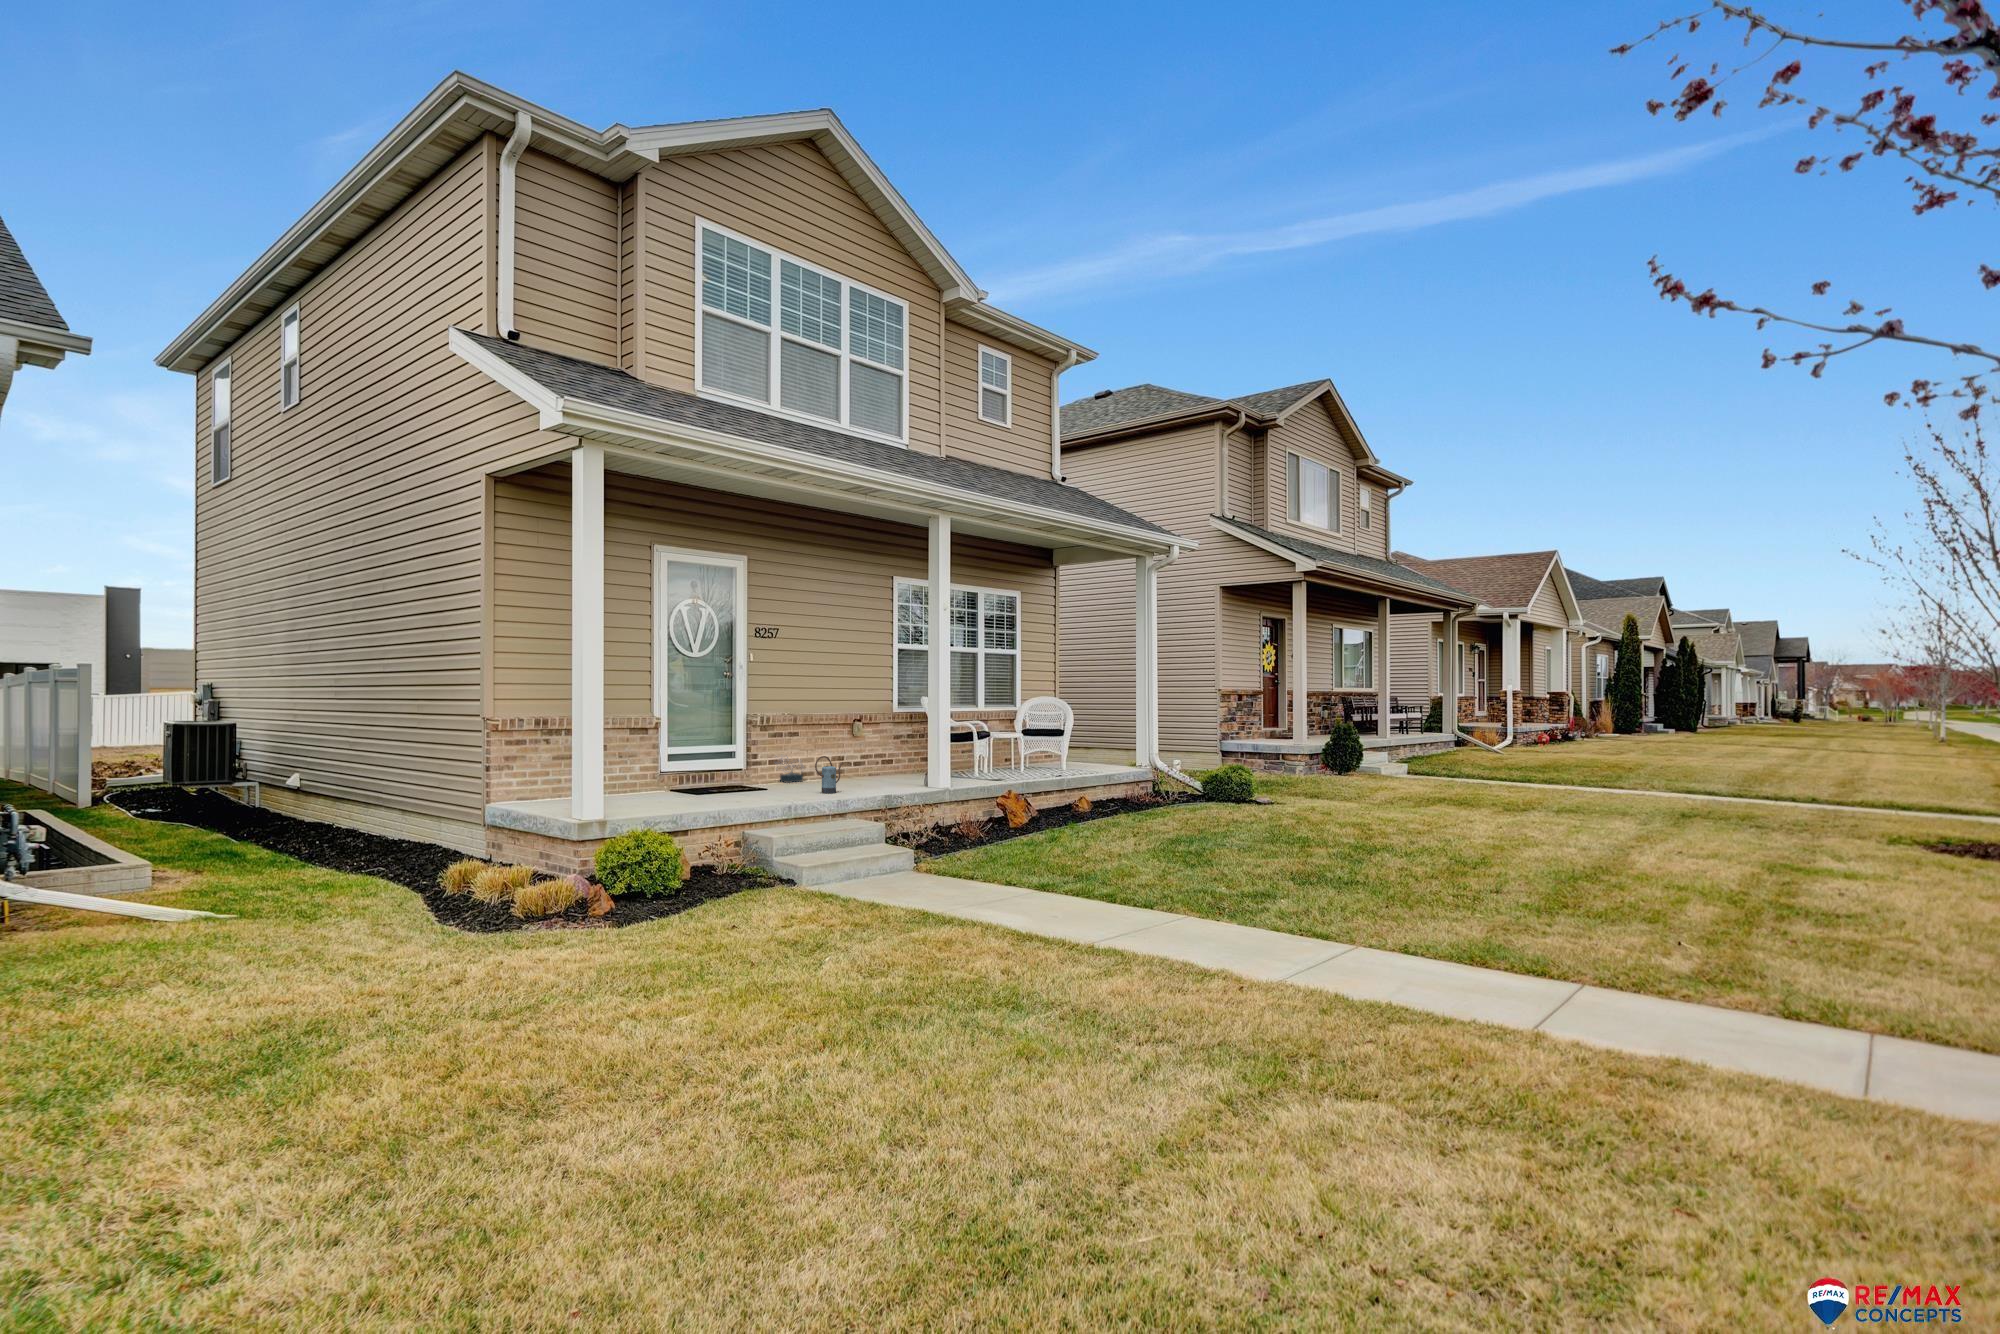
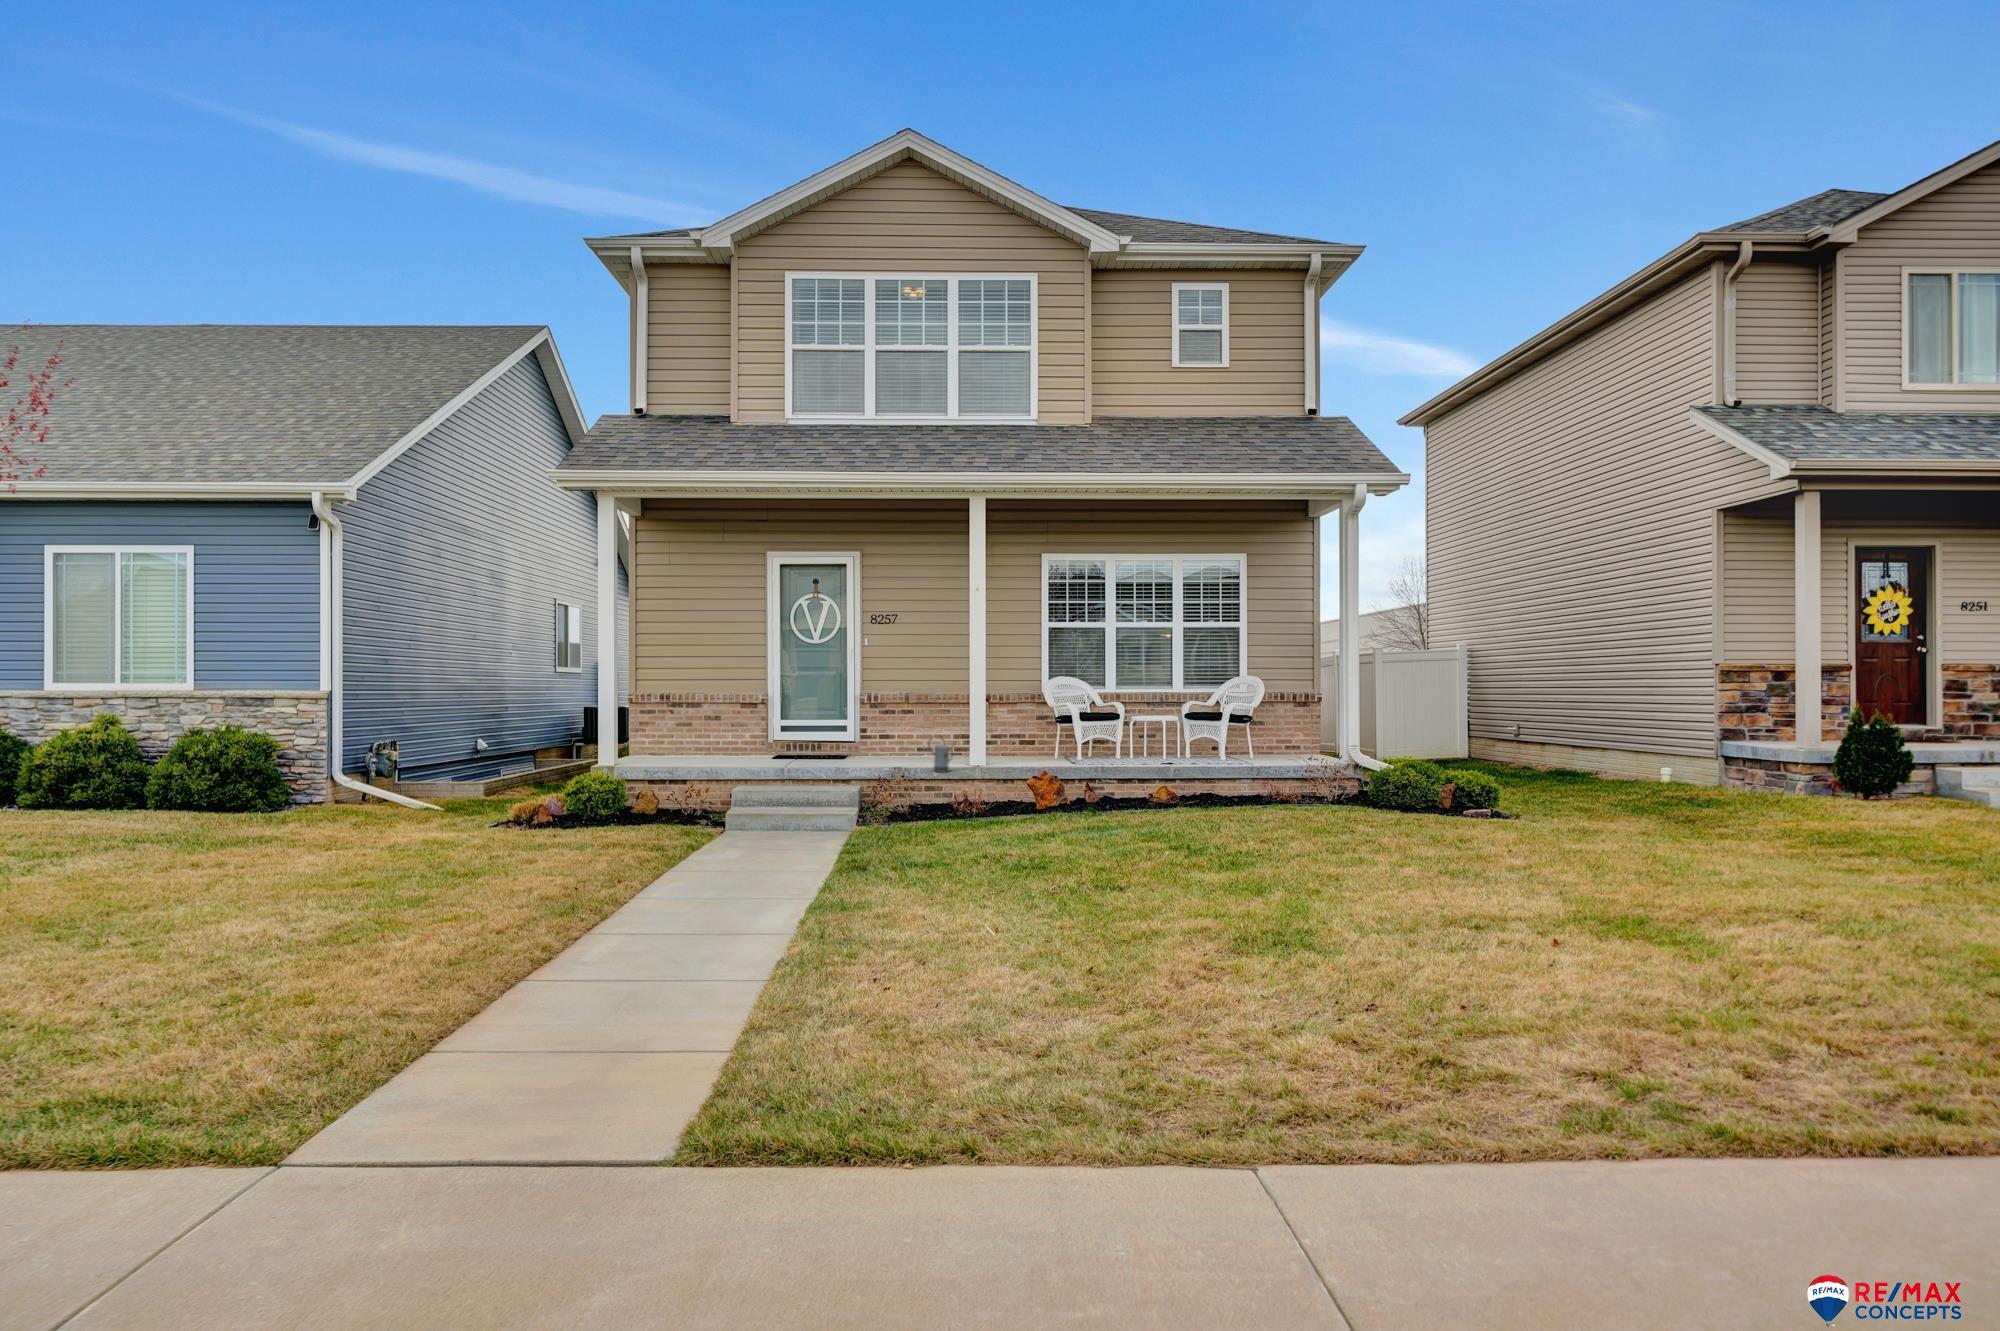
decorative plant: present [779,757,804,783] -> none [887,730,917,759]

